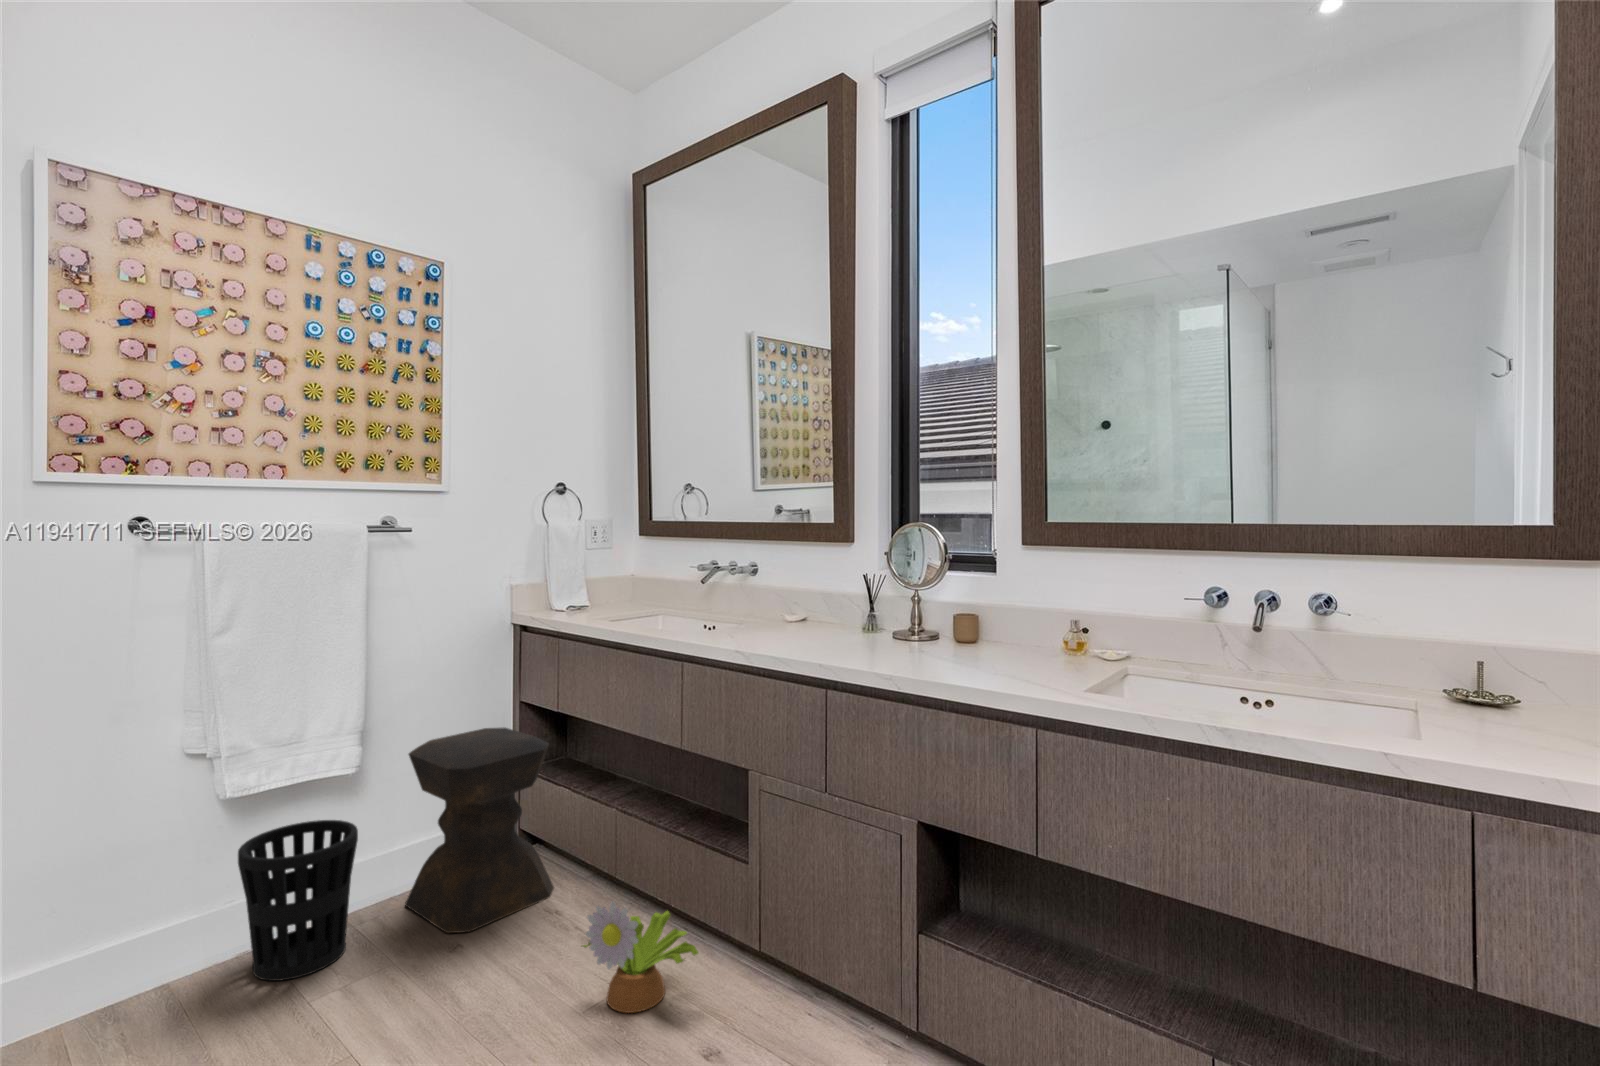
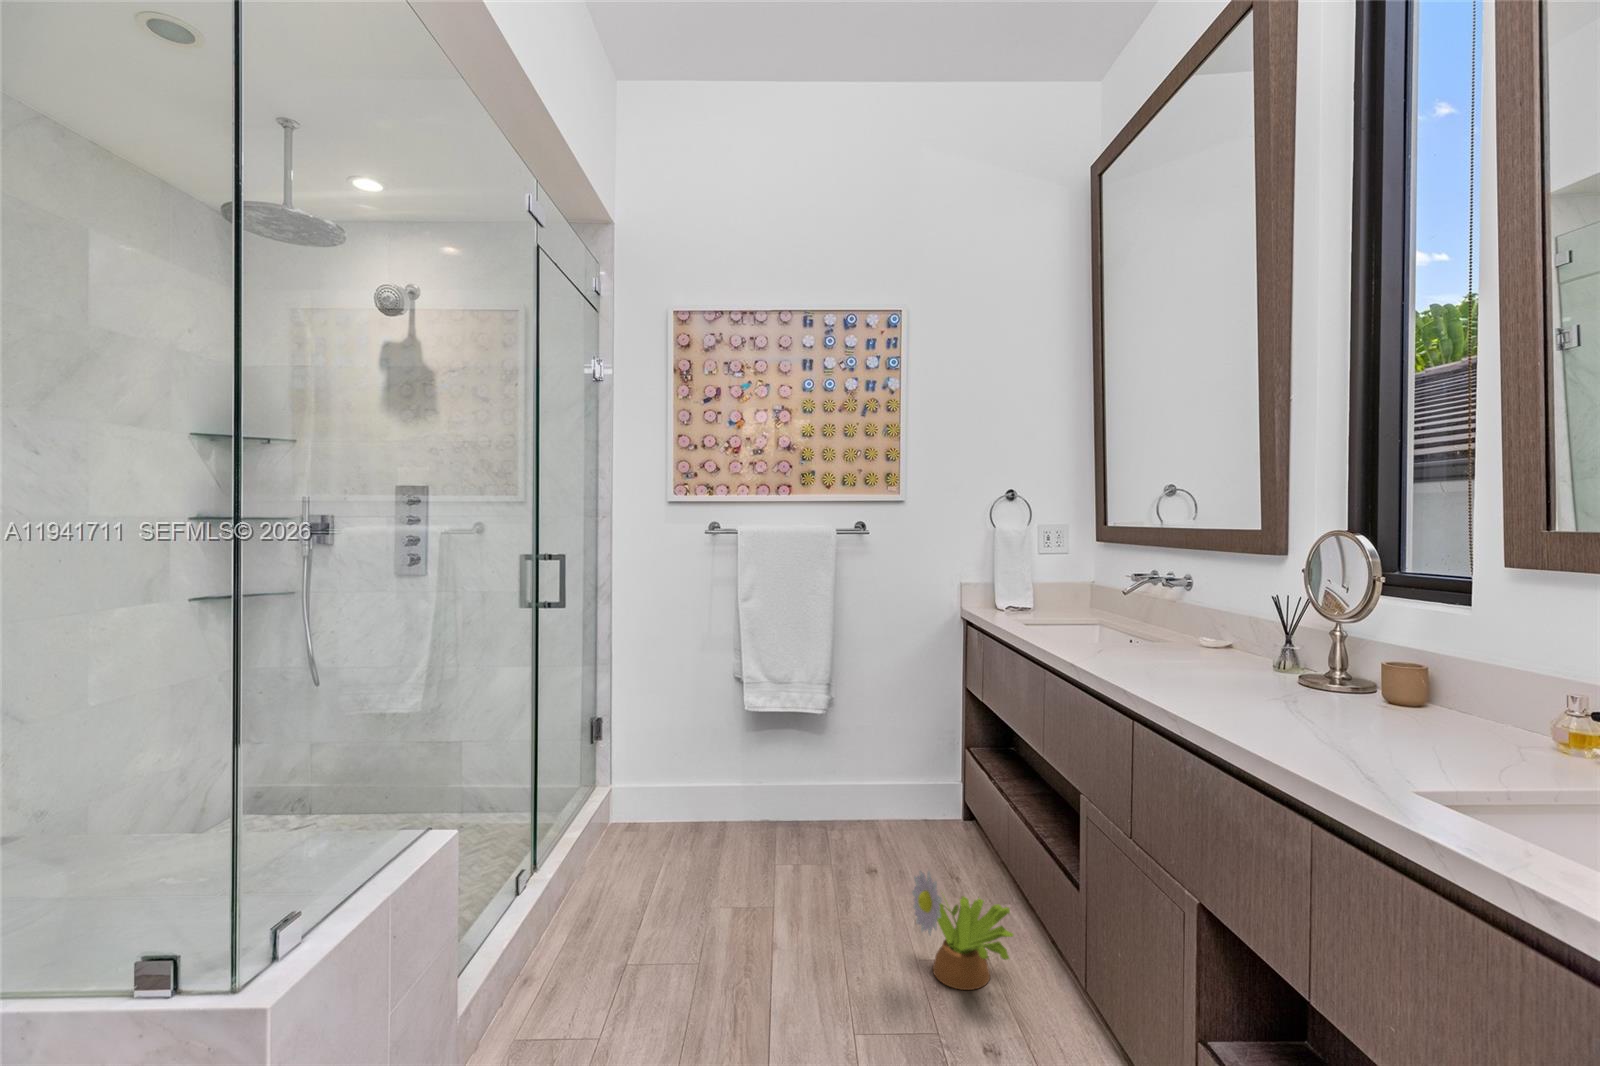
stool: present [405,728,554,933] -> none [864,698,972,861]
wastebasket: present [238,820,358,981] -> none [750,739,822,847]

